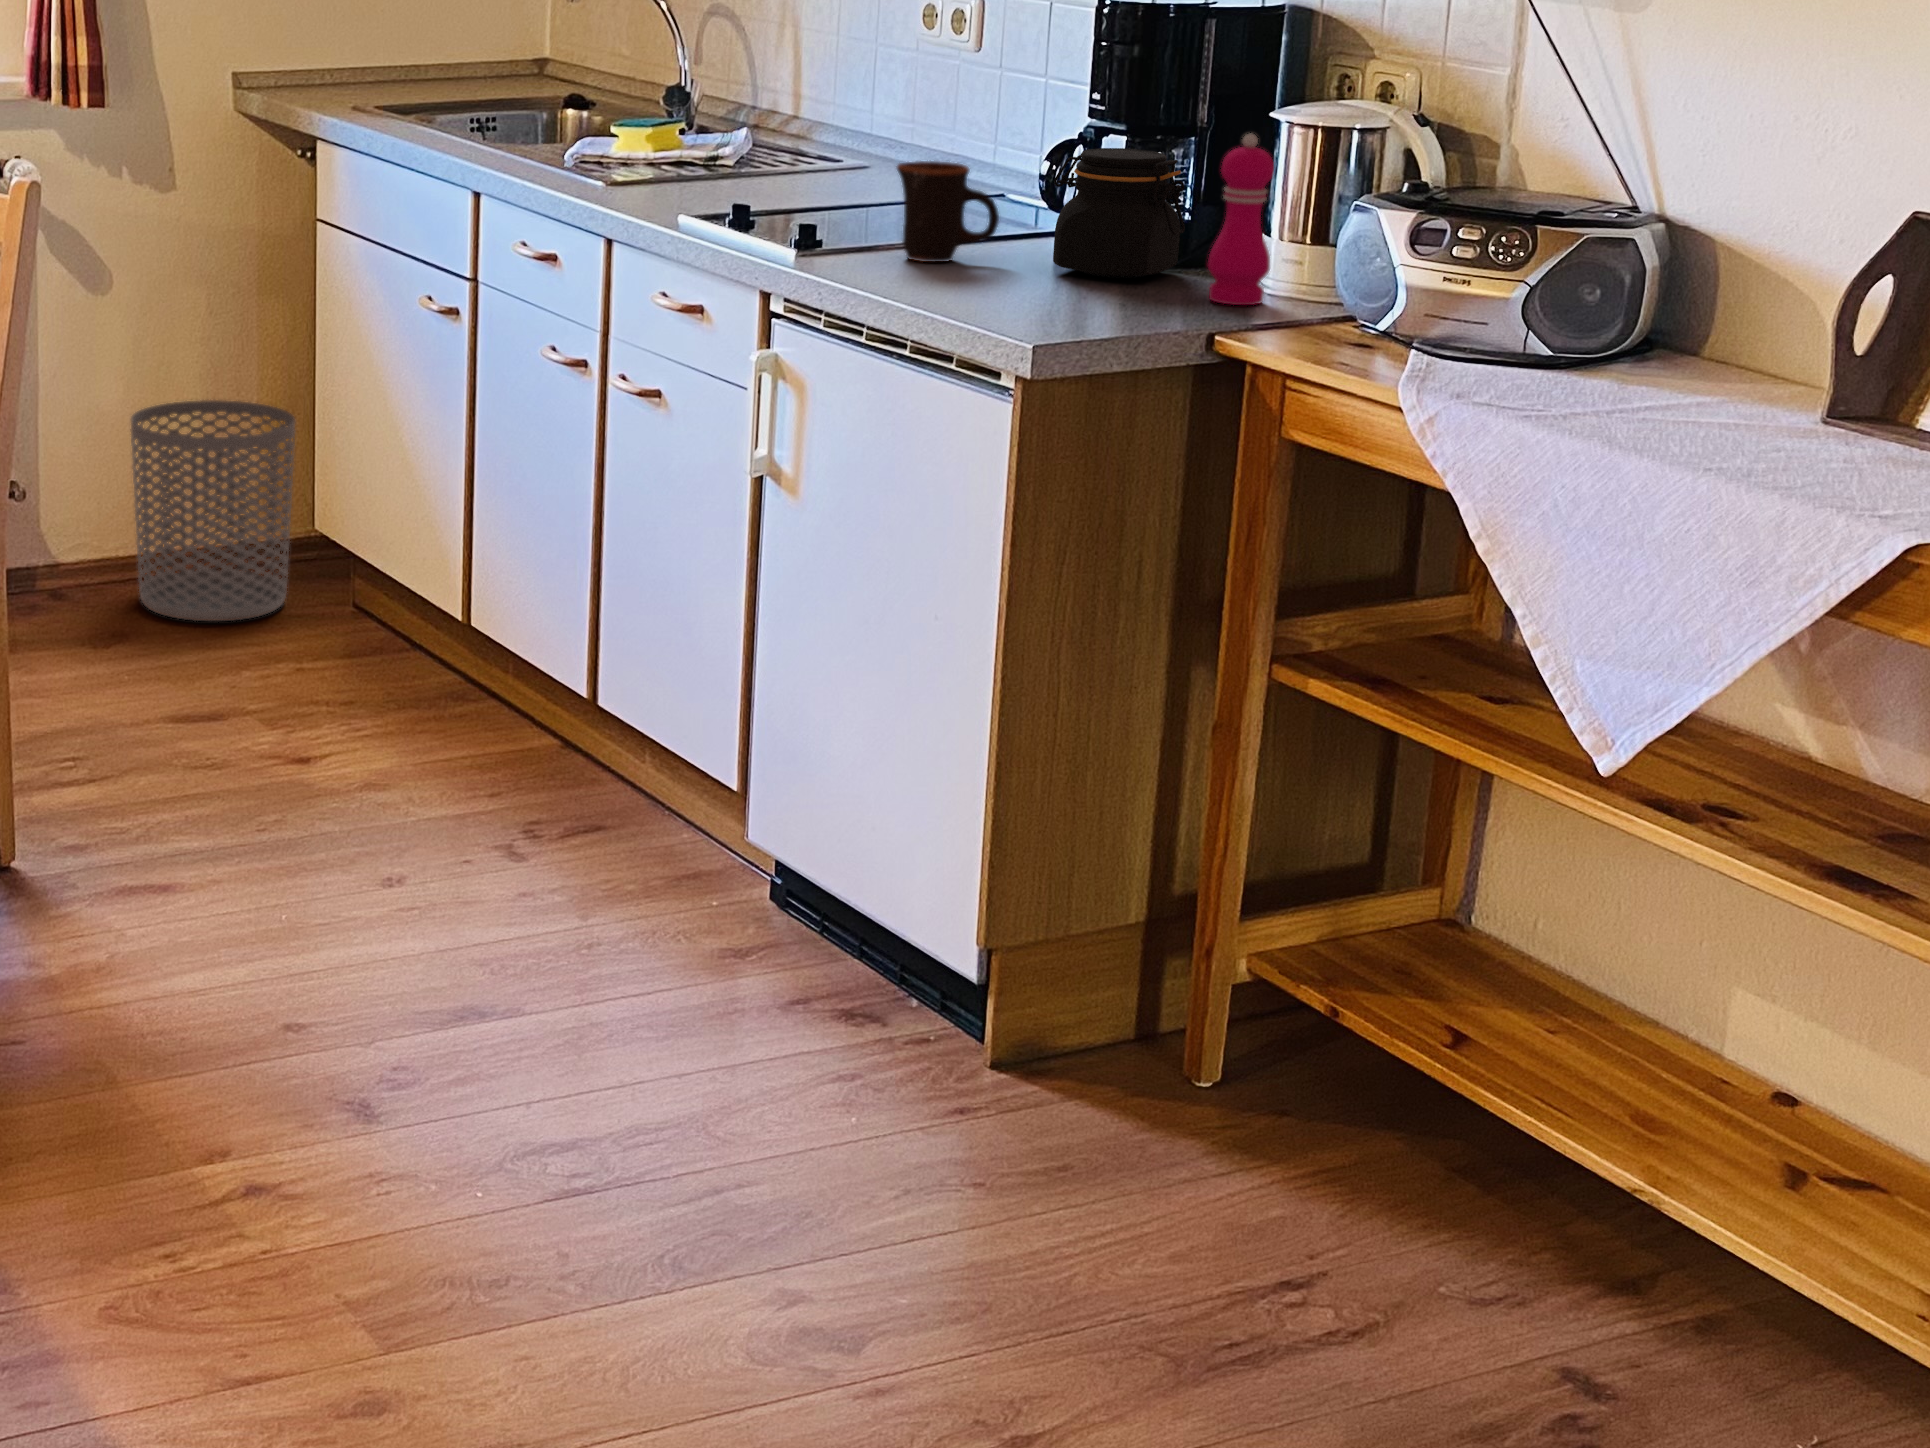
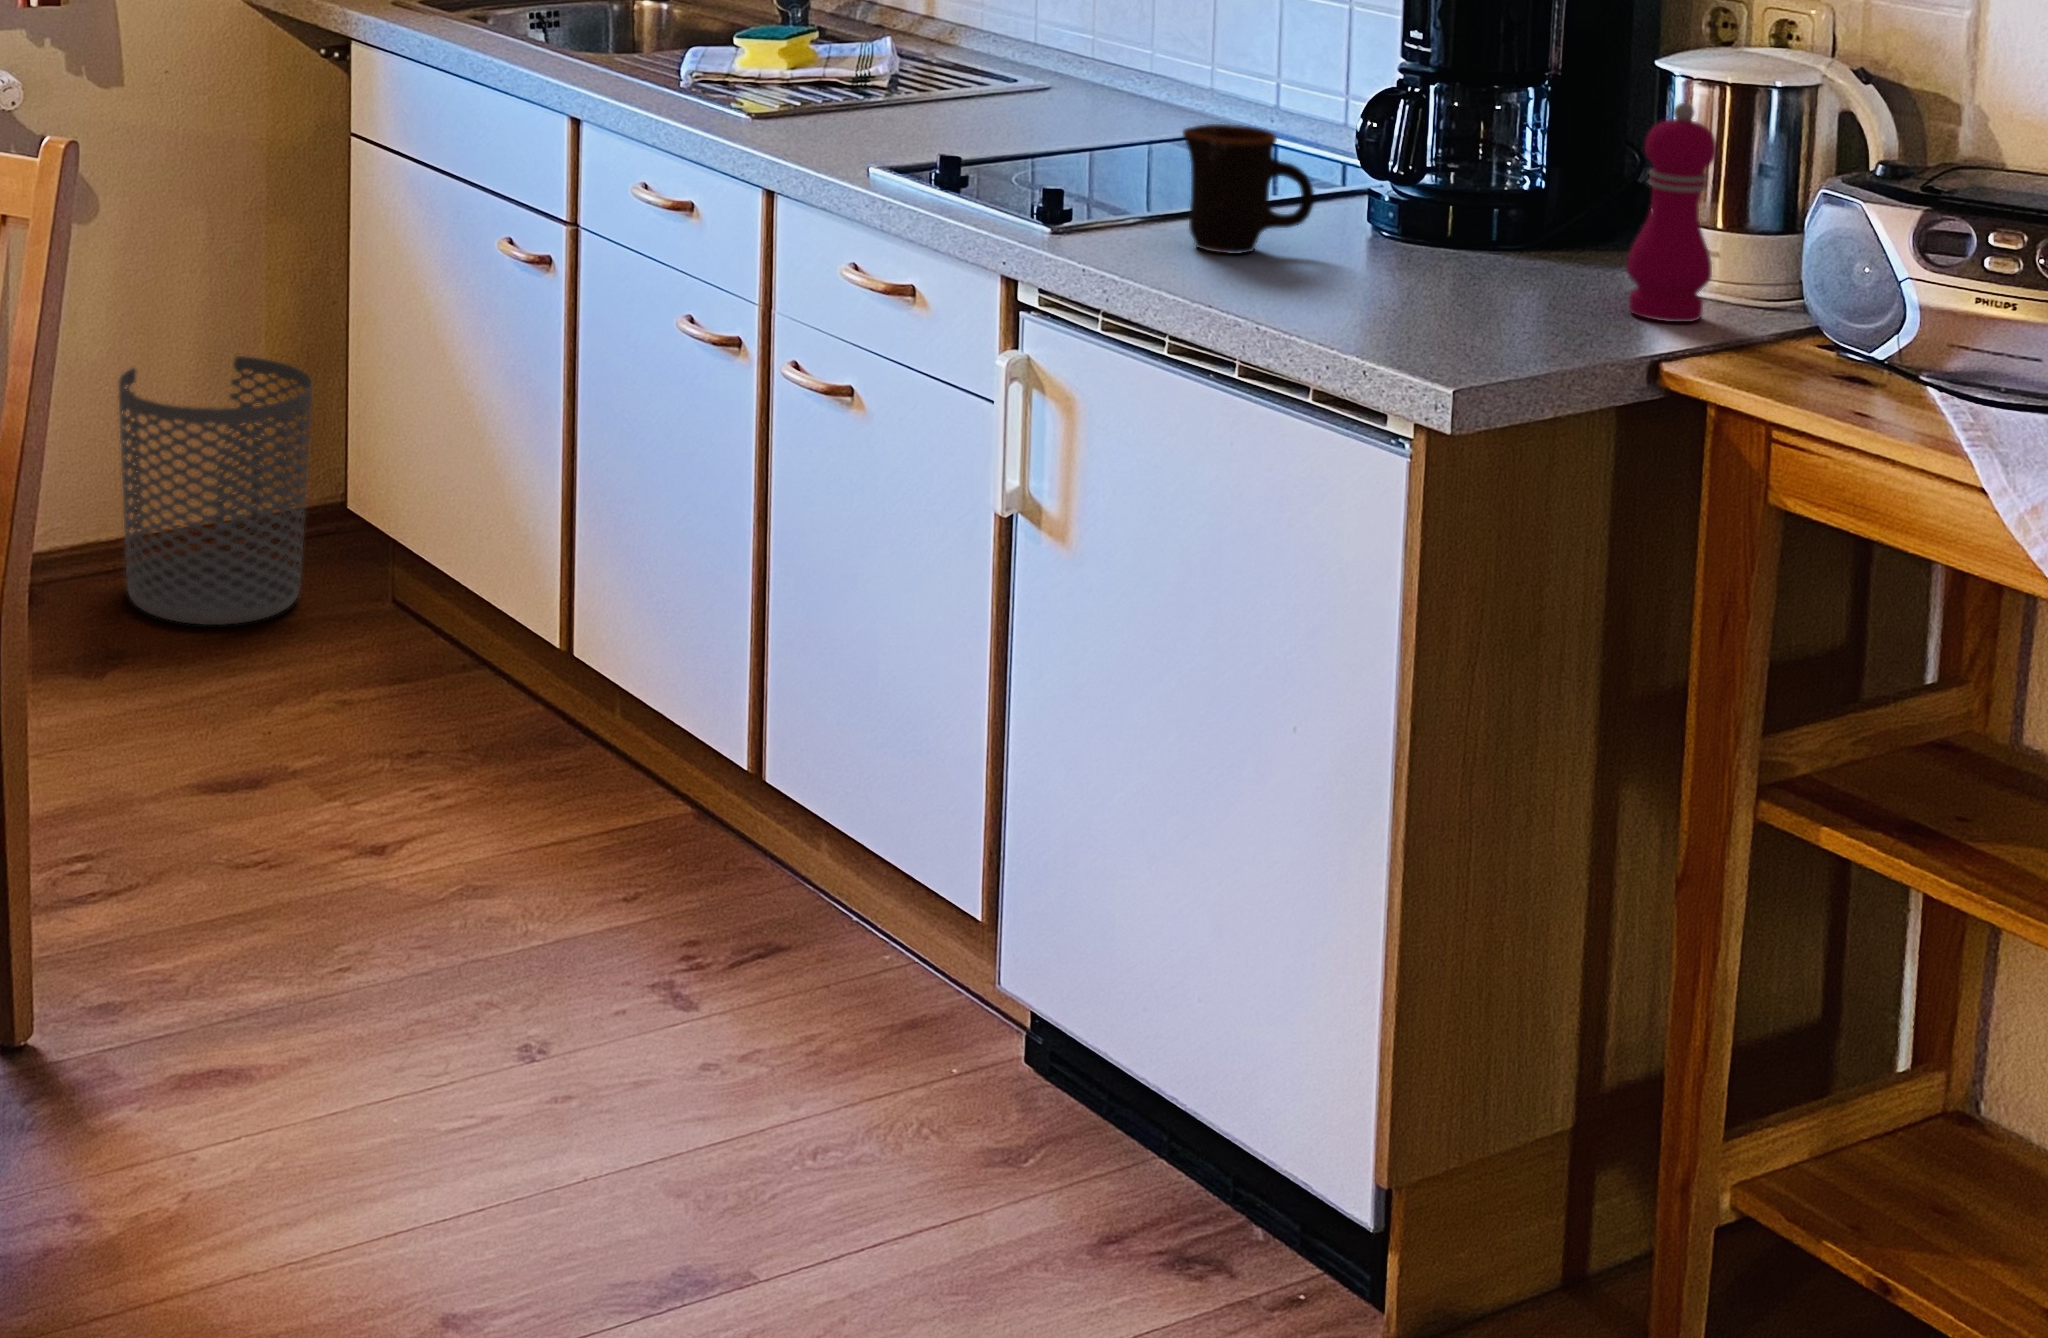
jar: present [1053,148,1185,278] -> none [1388,110,1566,277]

